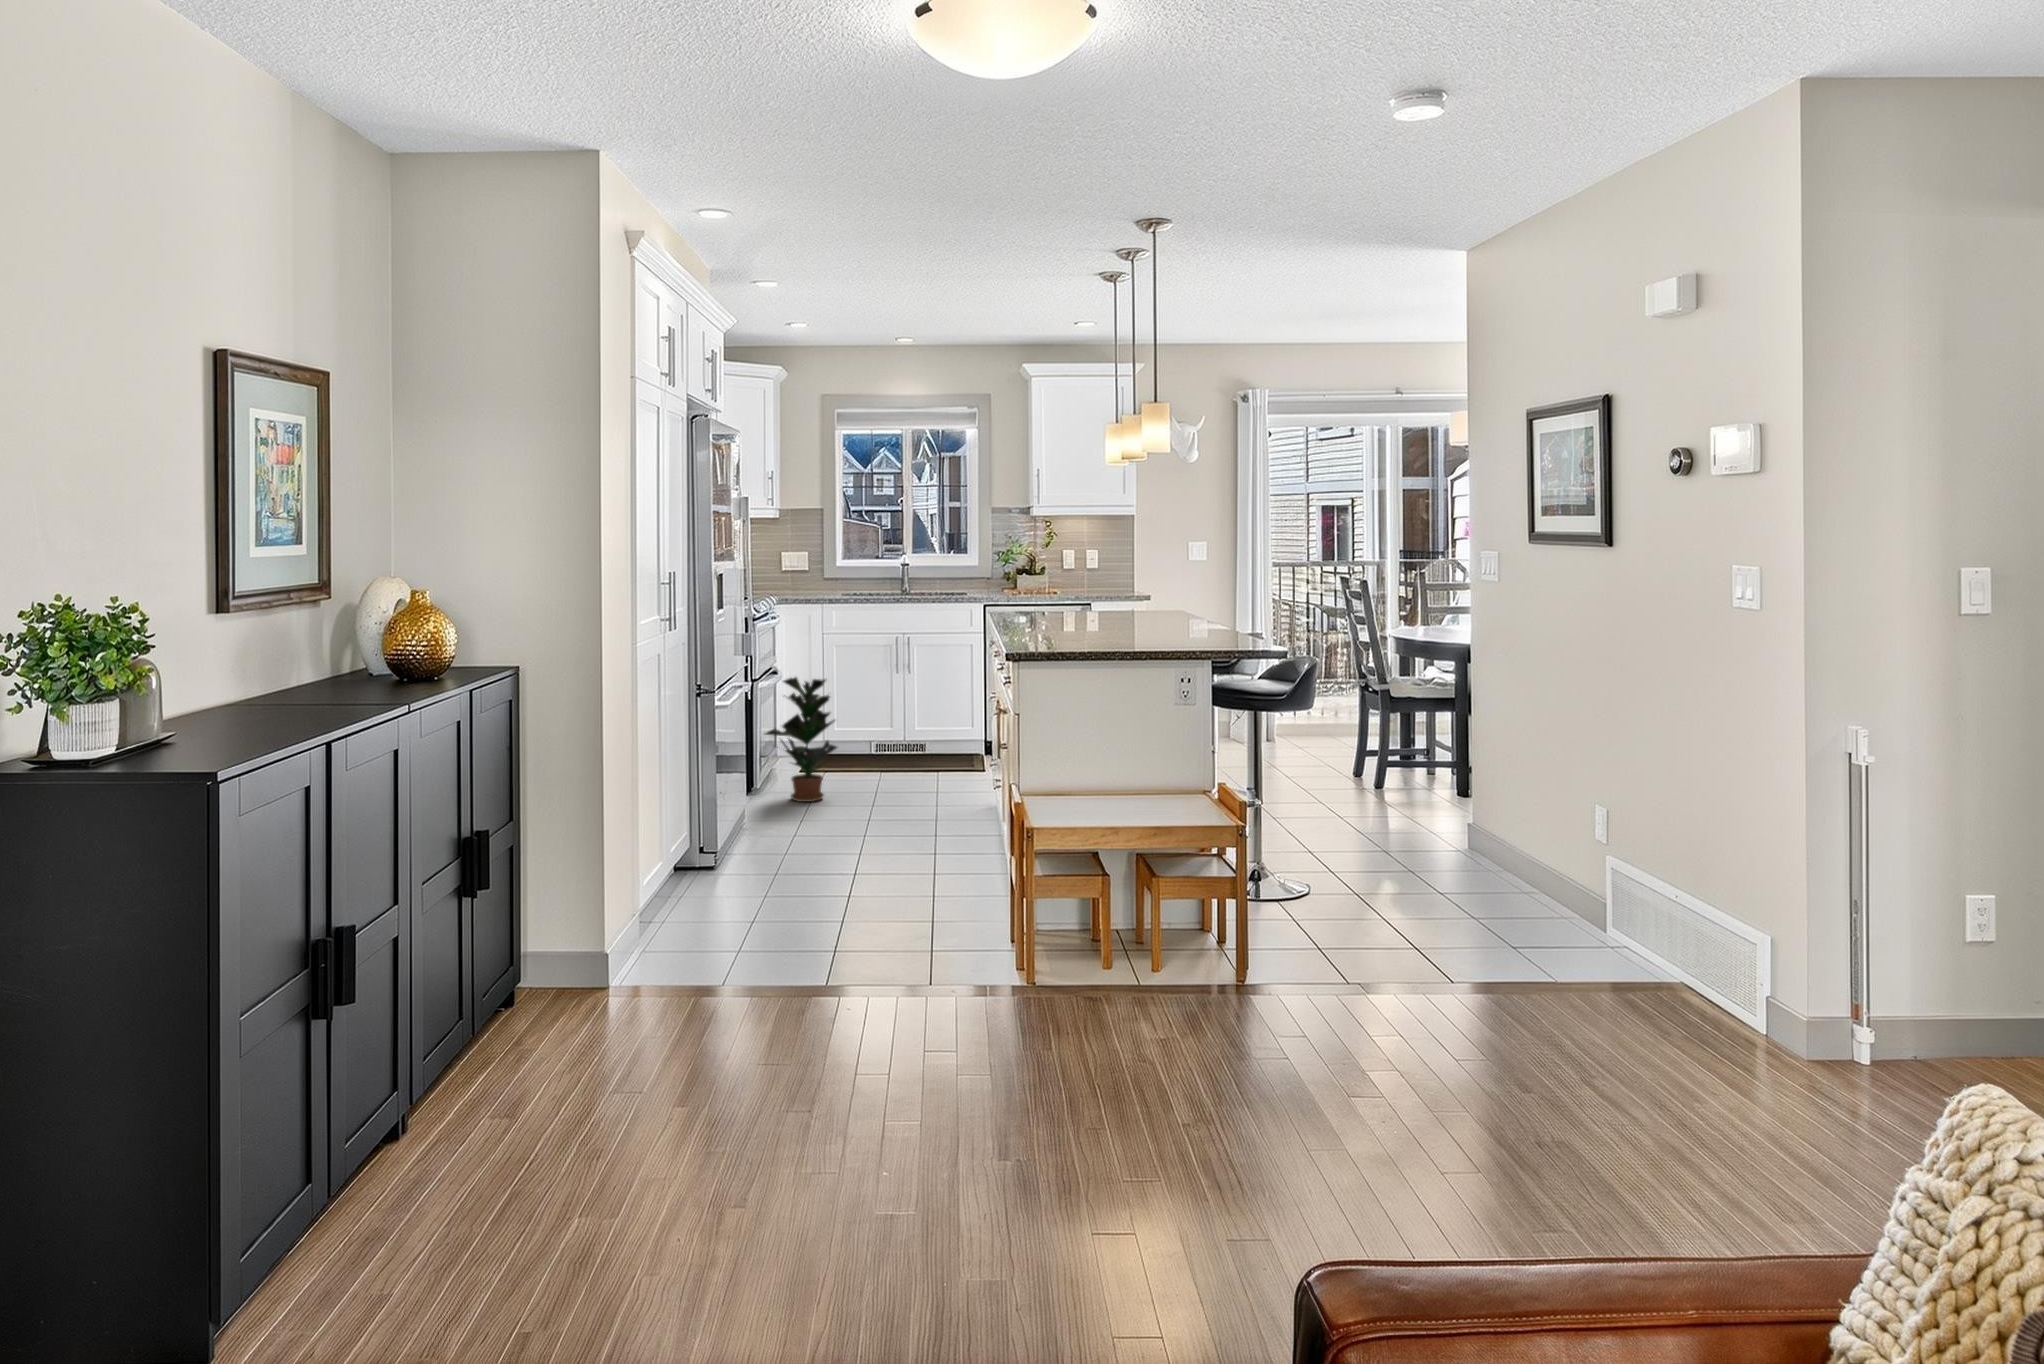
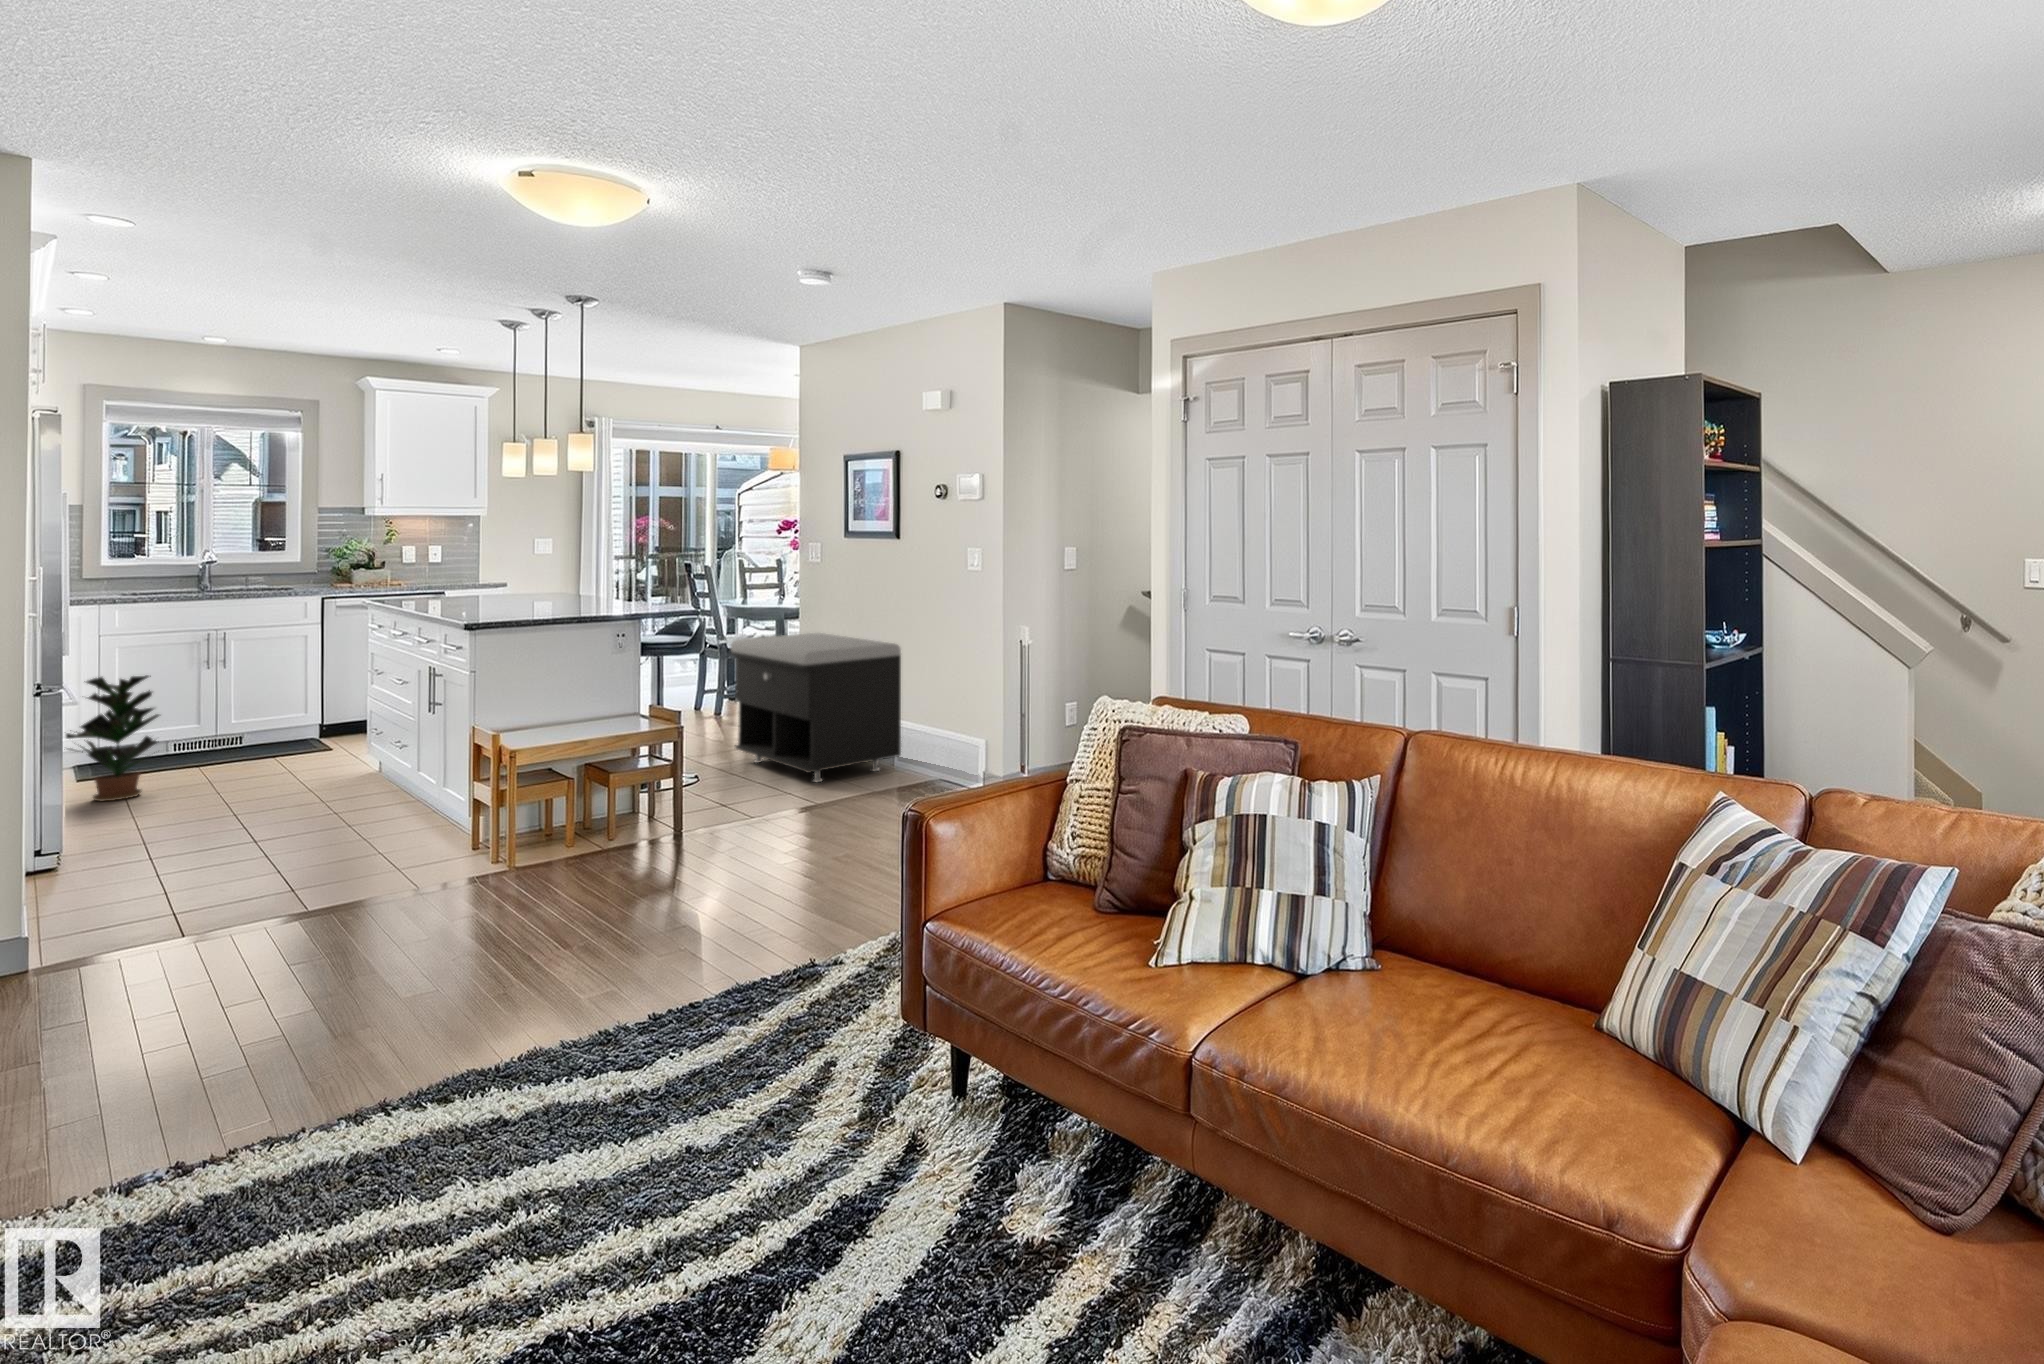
storage bench: none [1361,693,1616,942] -> present [731,633,901,782]

